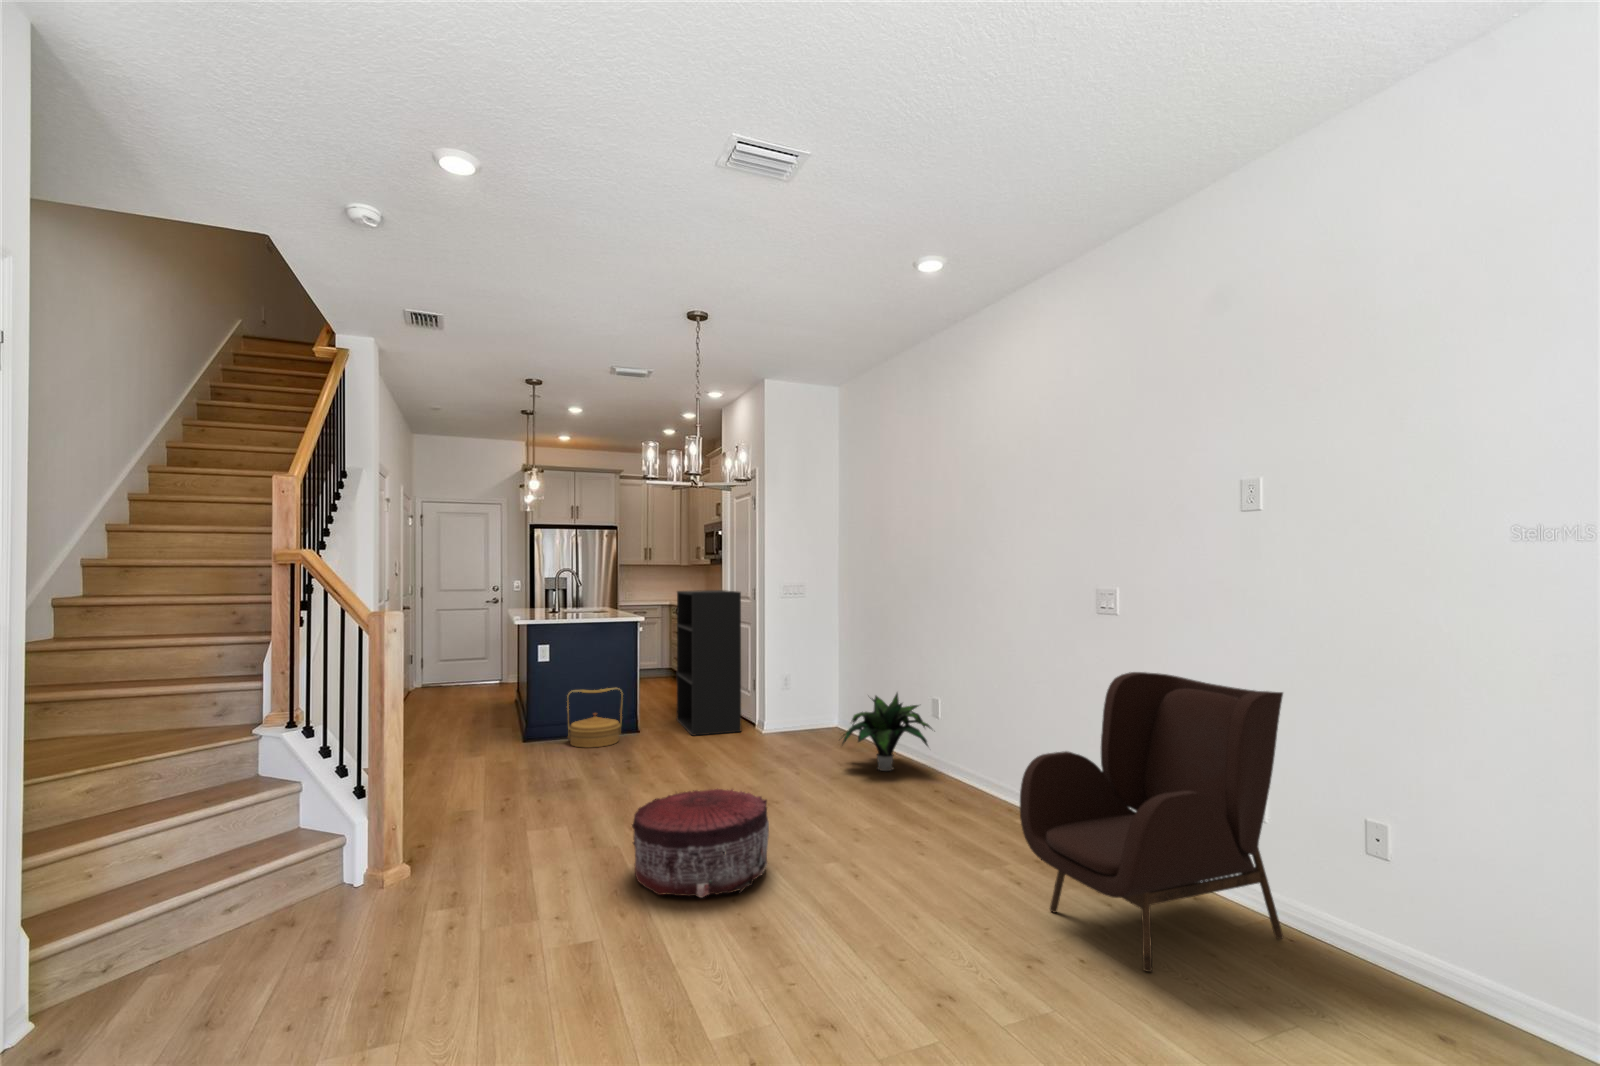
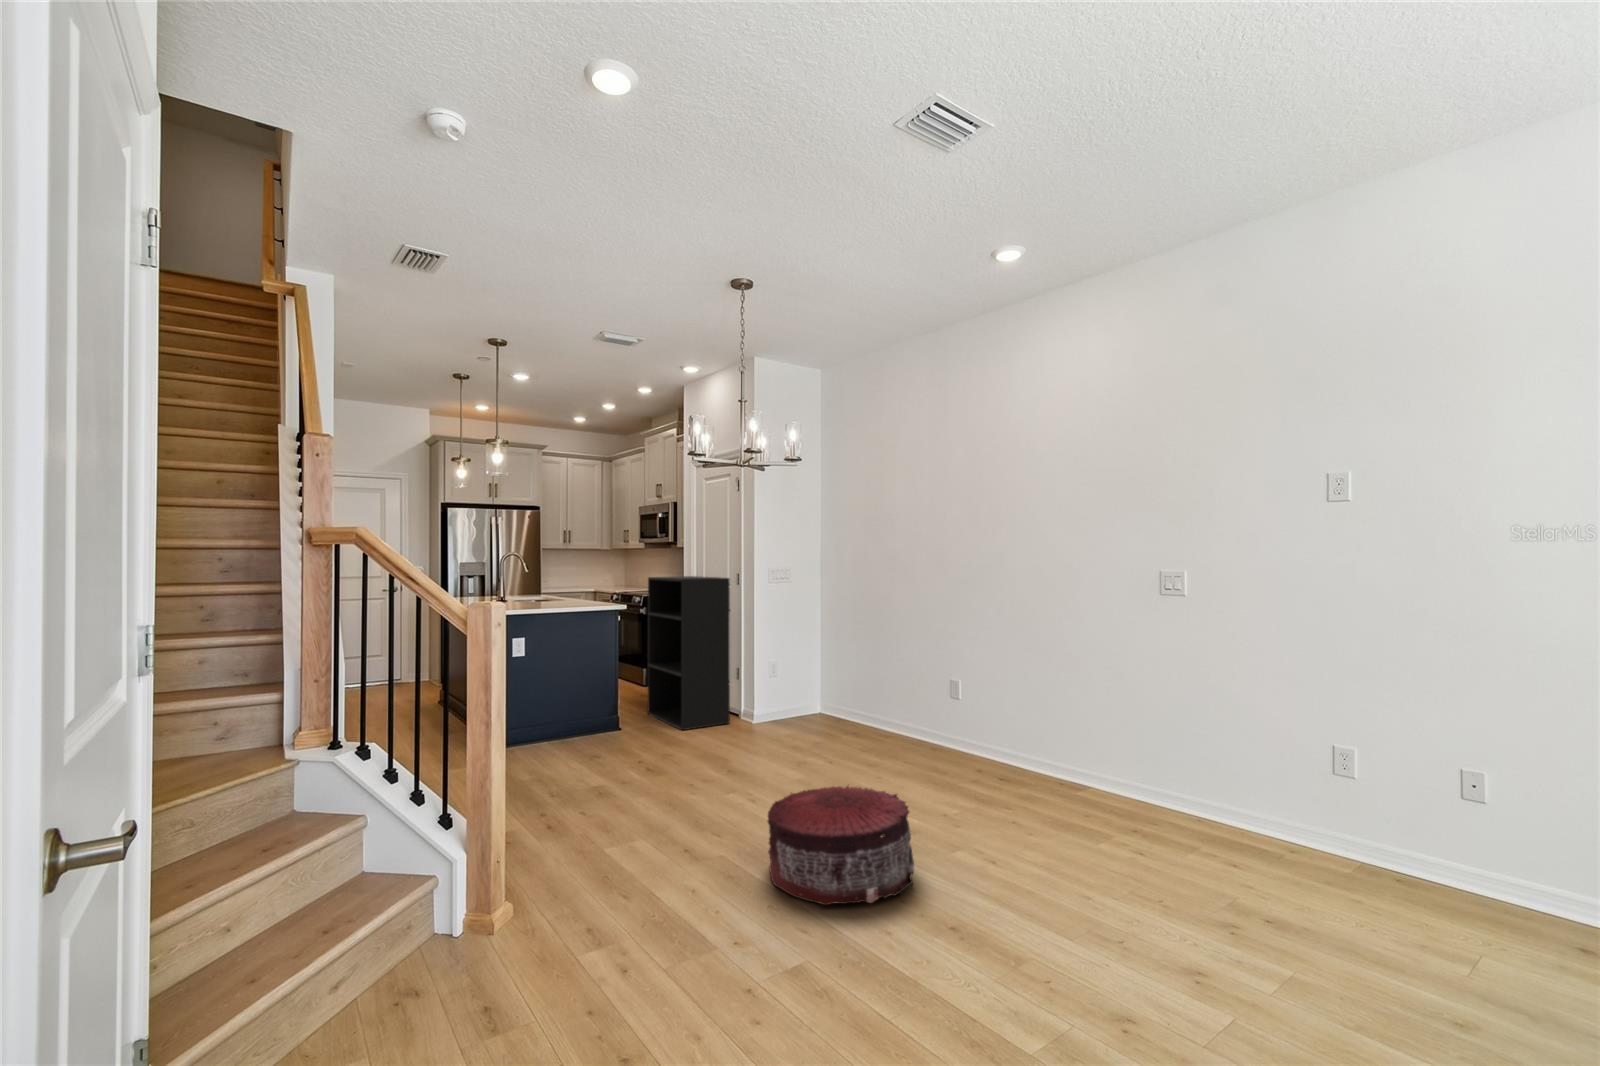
armchair: present [1020,672,1283,972] -> none [1165,651,1402,927]
woven basket: present [568,688,623,748] -> none [551,683,611,750]
potted plant: present [842,693,932,771] -> none [865,675,962,756]

